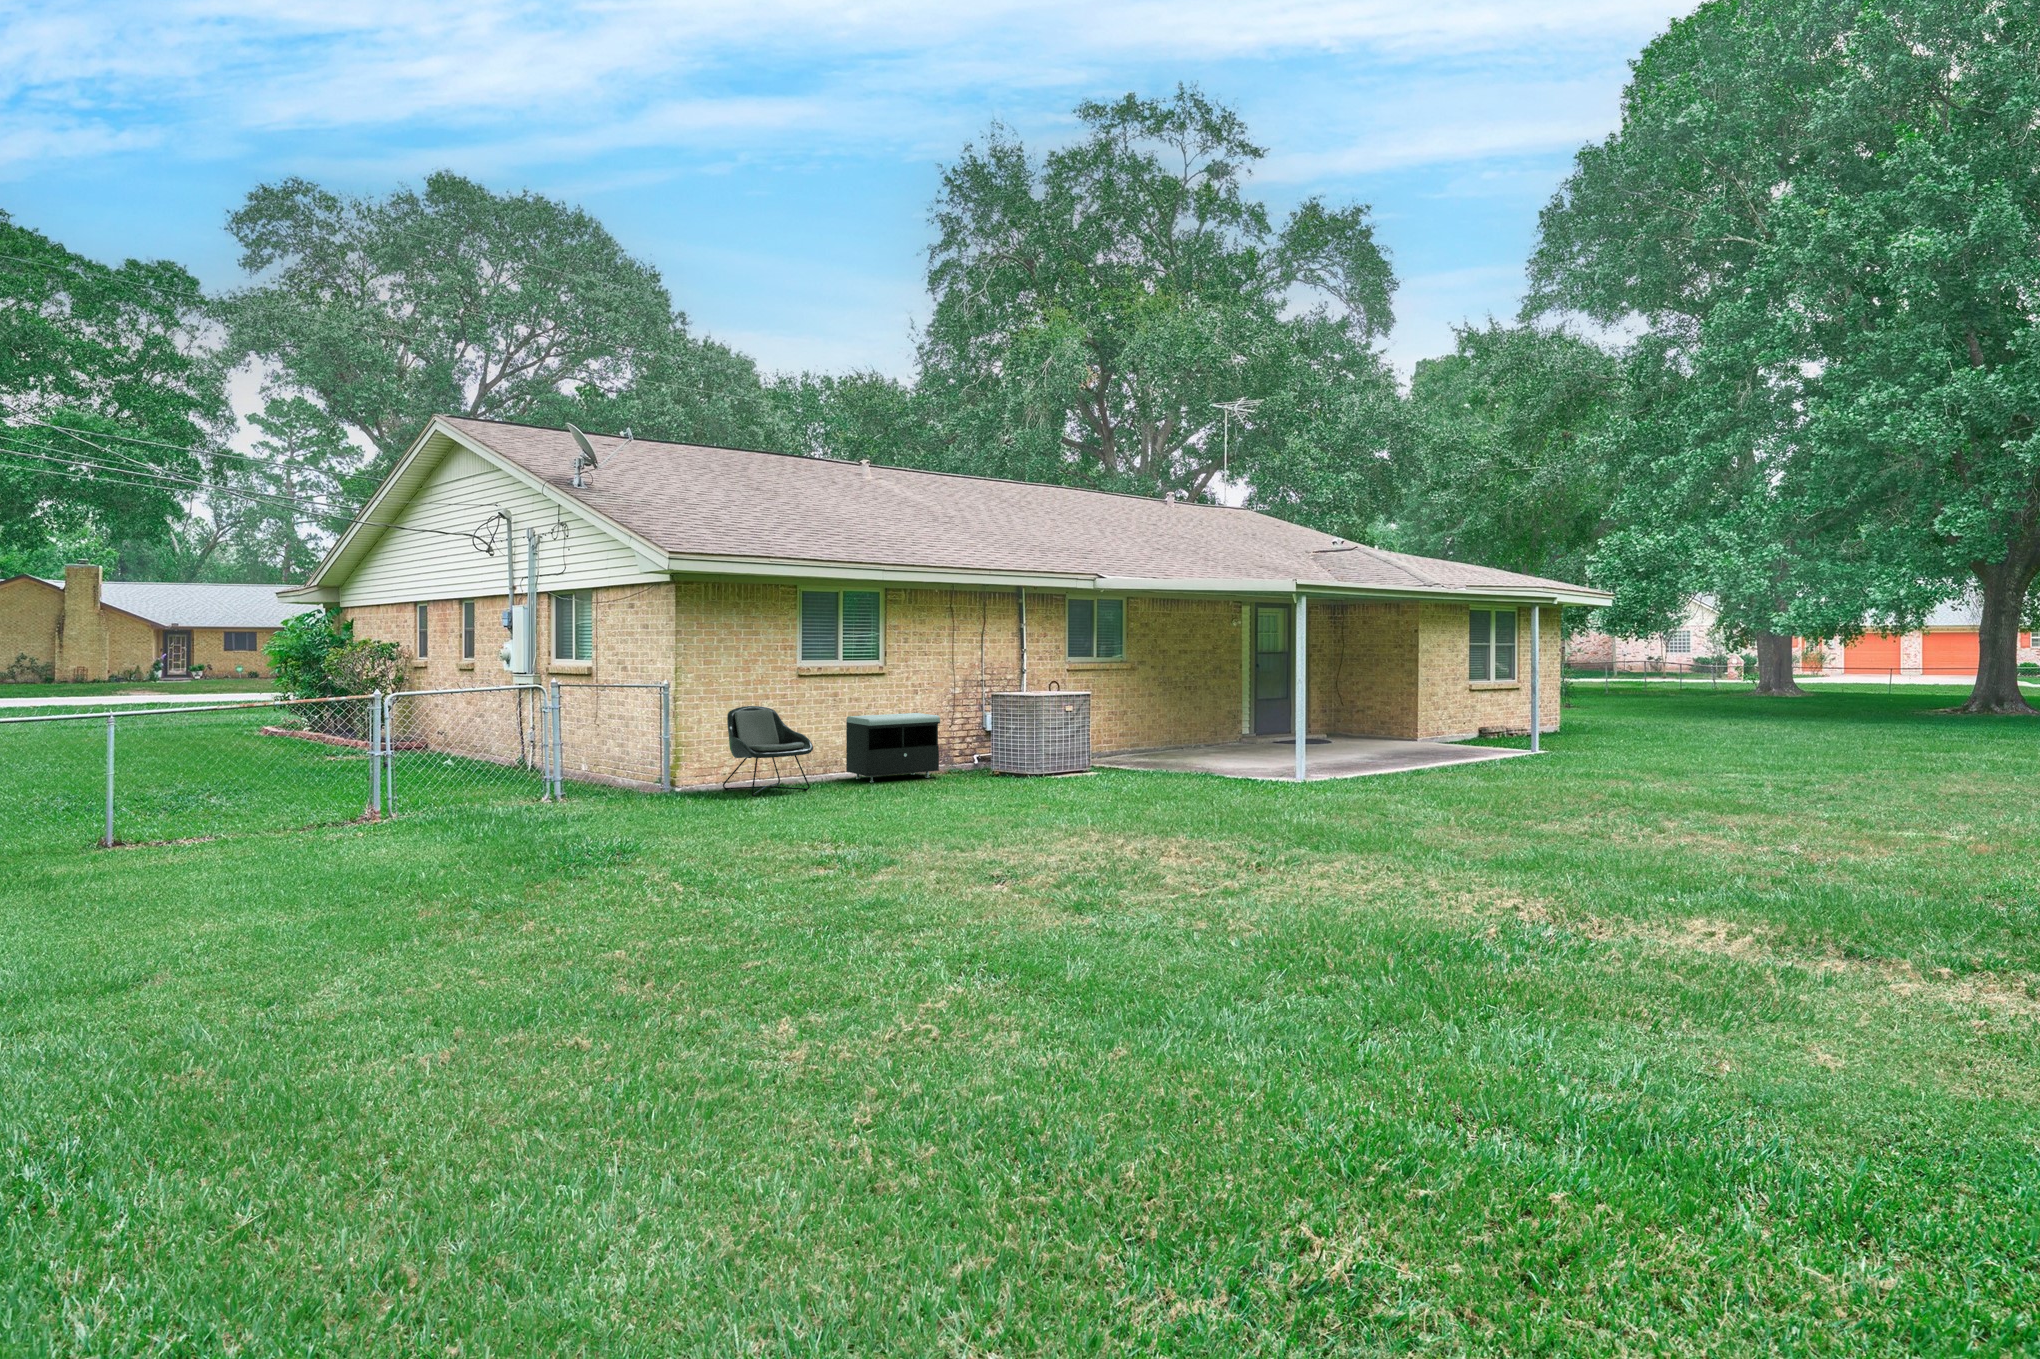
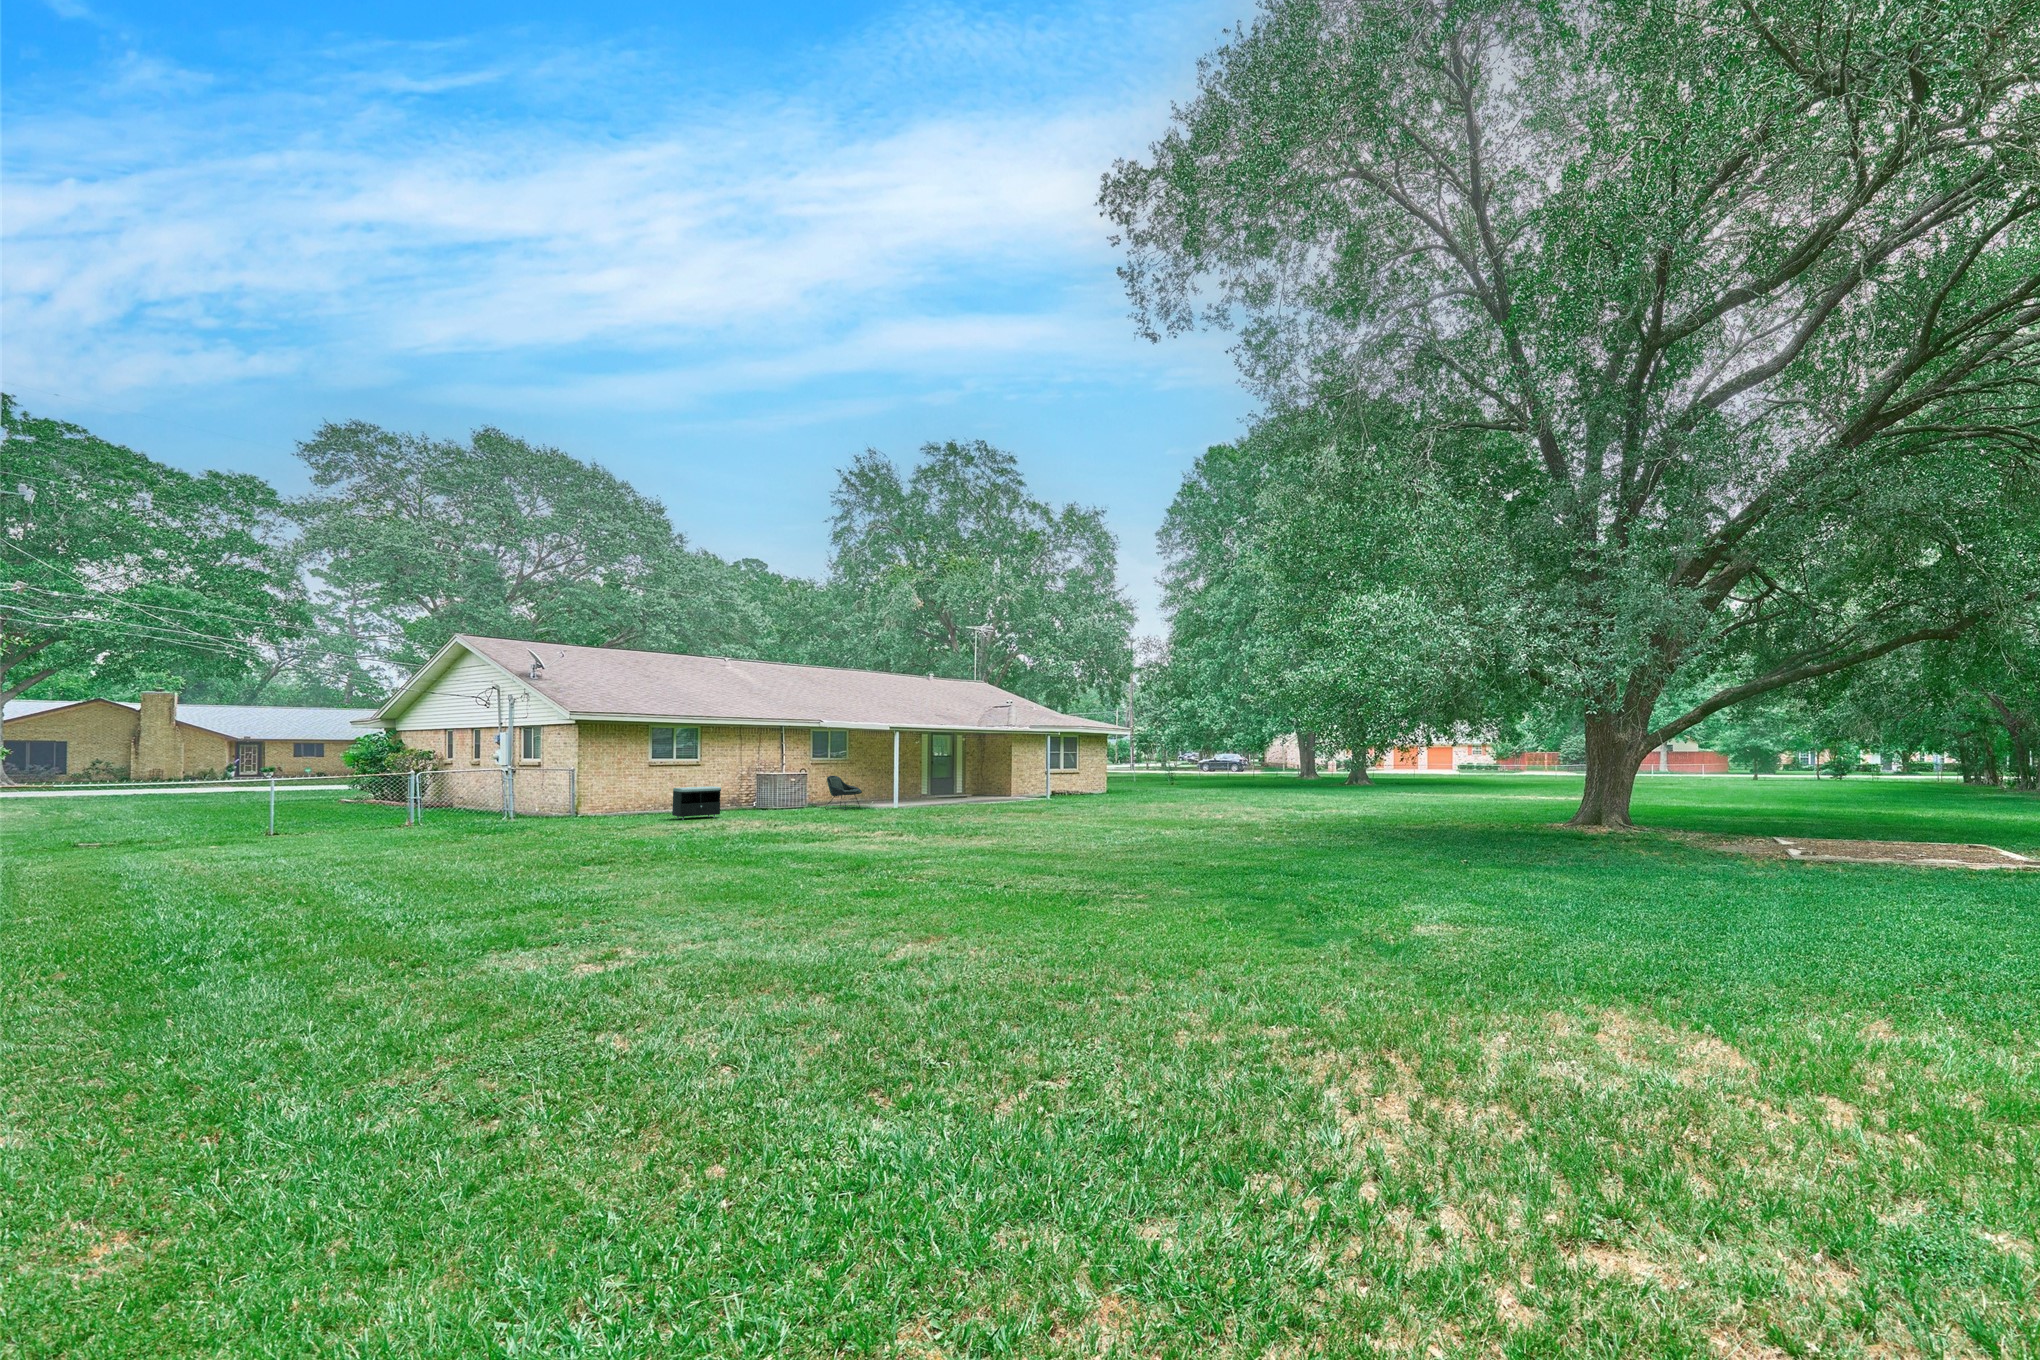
lounge chair: present [723,706,813,796] -> present [825,776,862,810]

